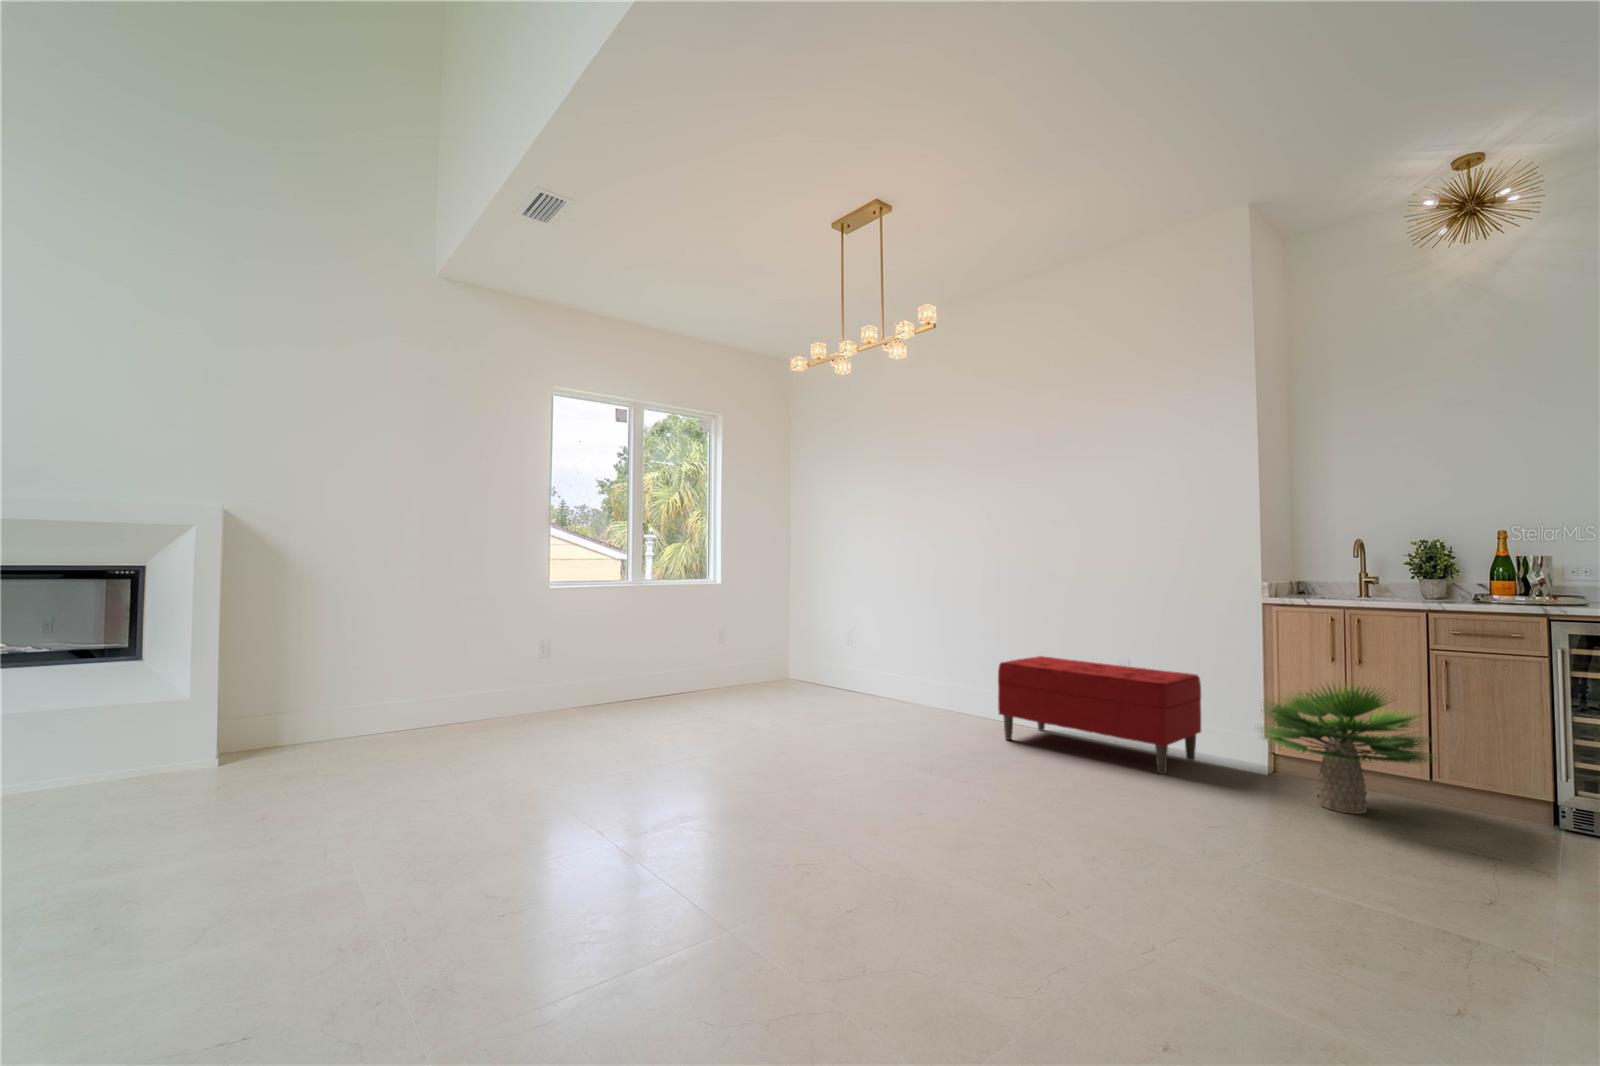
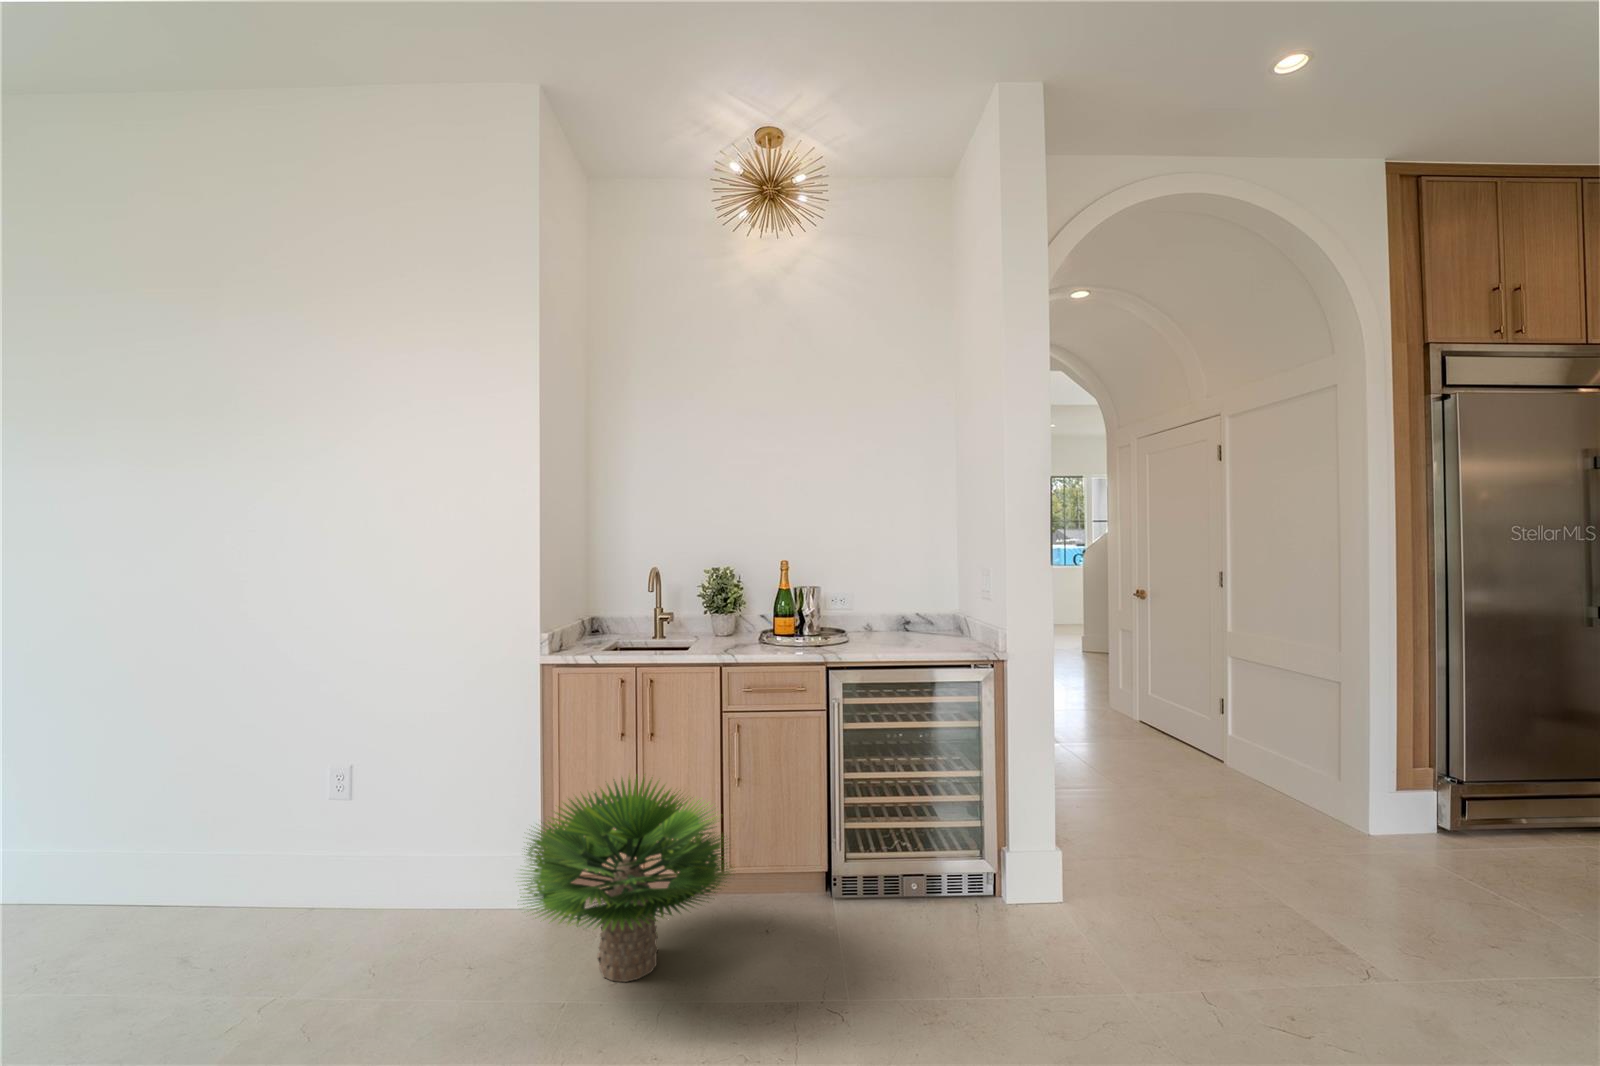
bench: present [998,656,1201,774] -> none [42,781,455,989]

